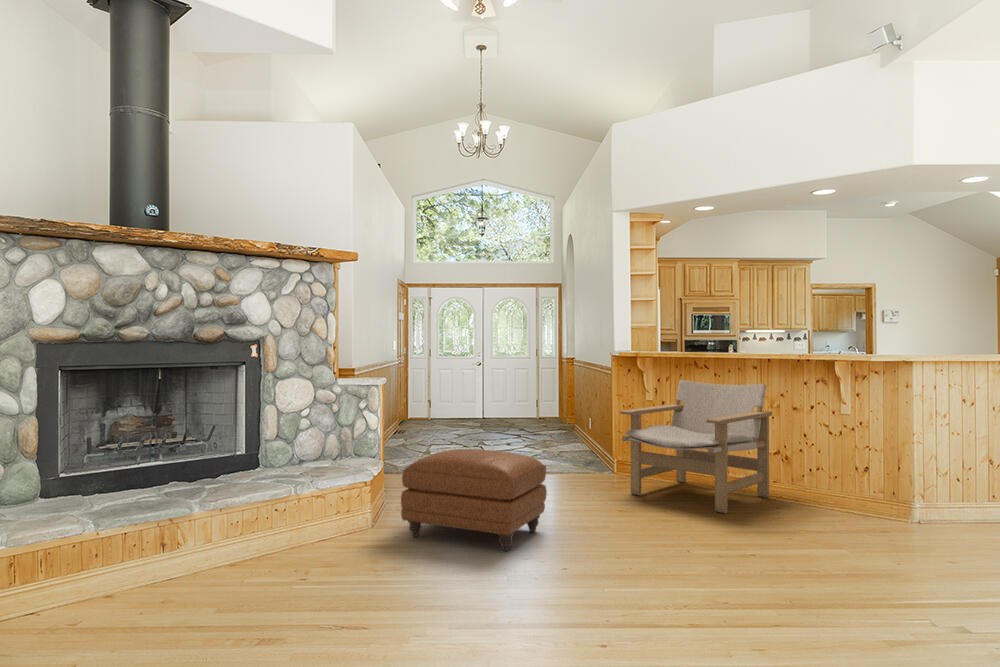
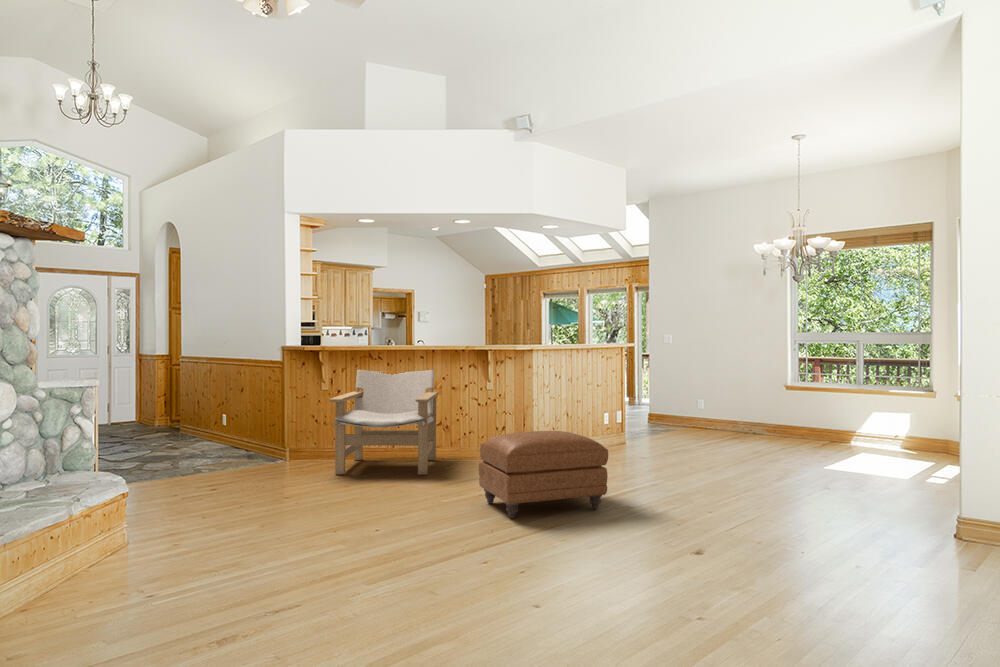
ottoman: present [401,449,547,551] -> present [479,431,608,518]

